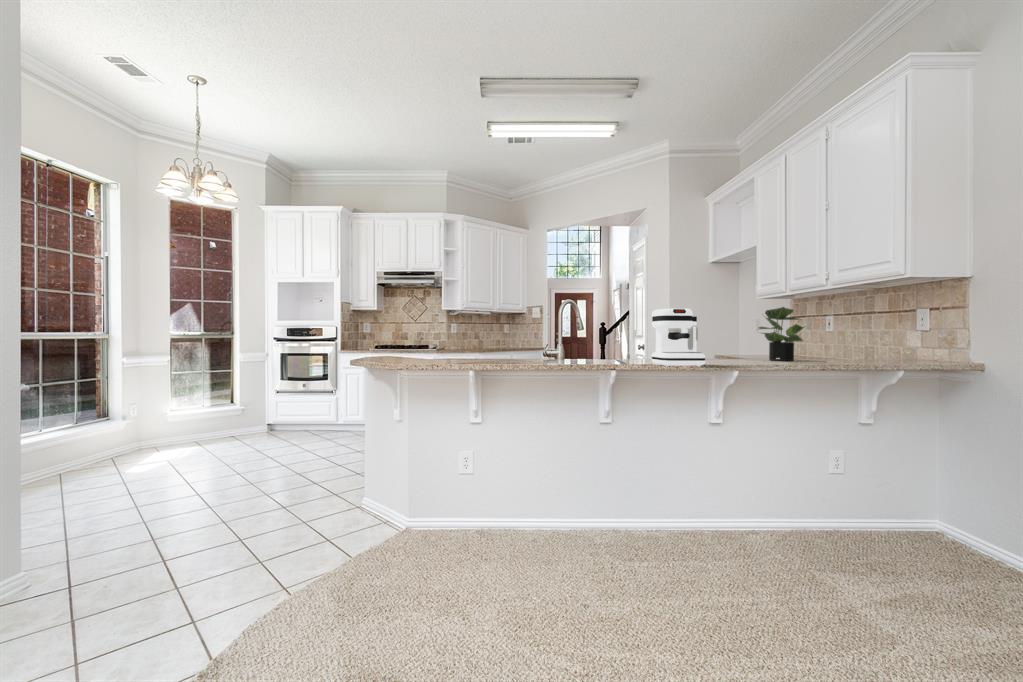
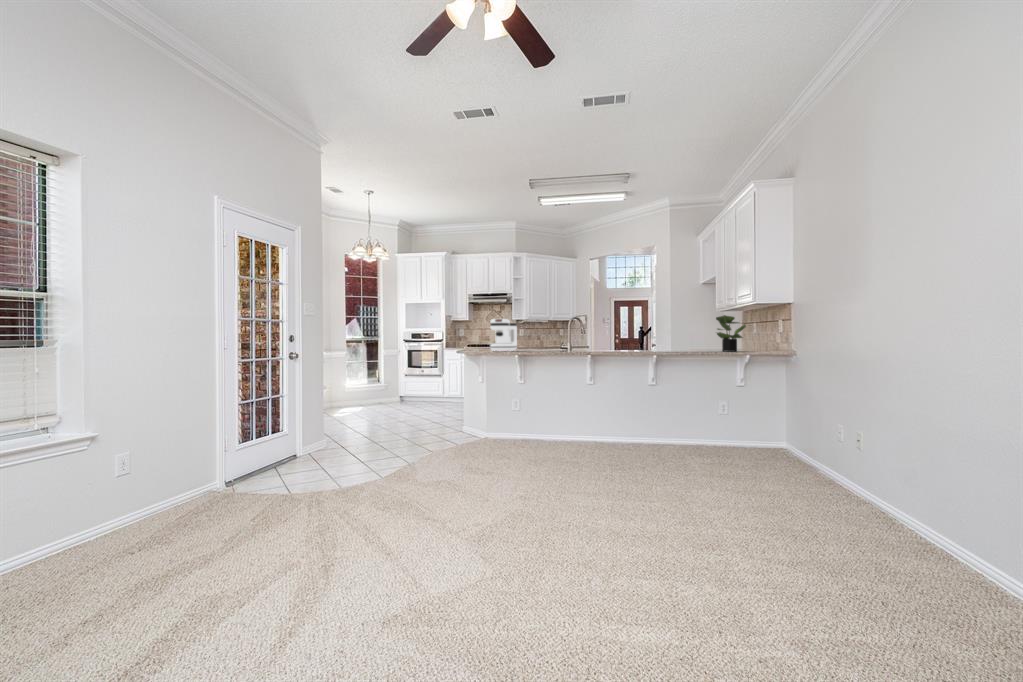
coffee maker: present [652,308,706,367] -> present [490,319,517,351]

